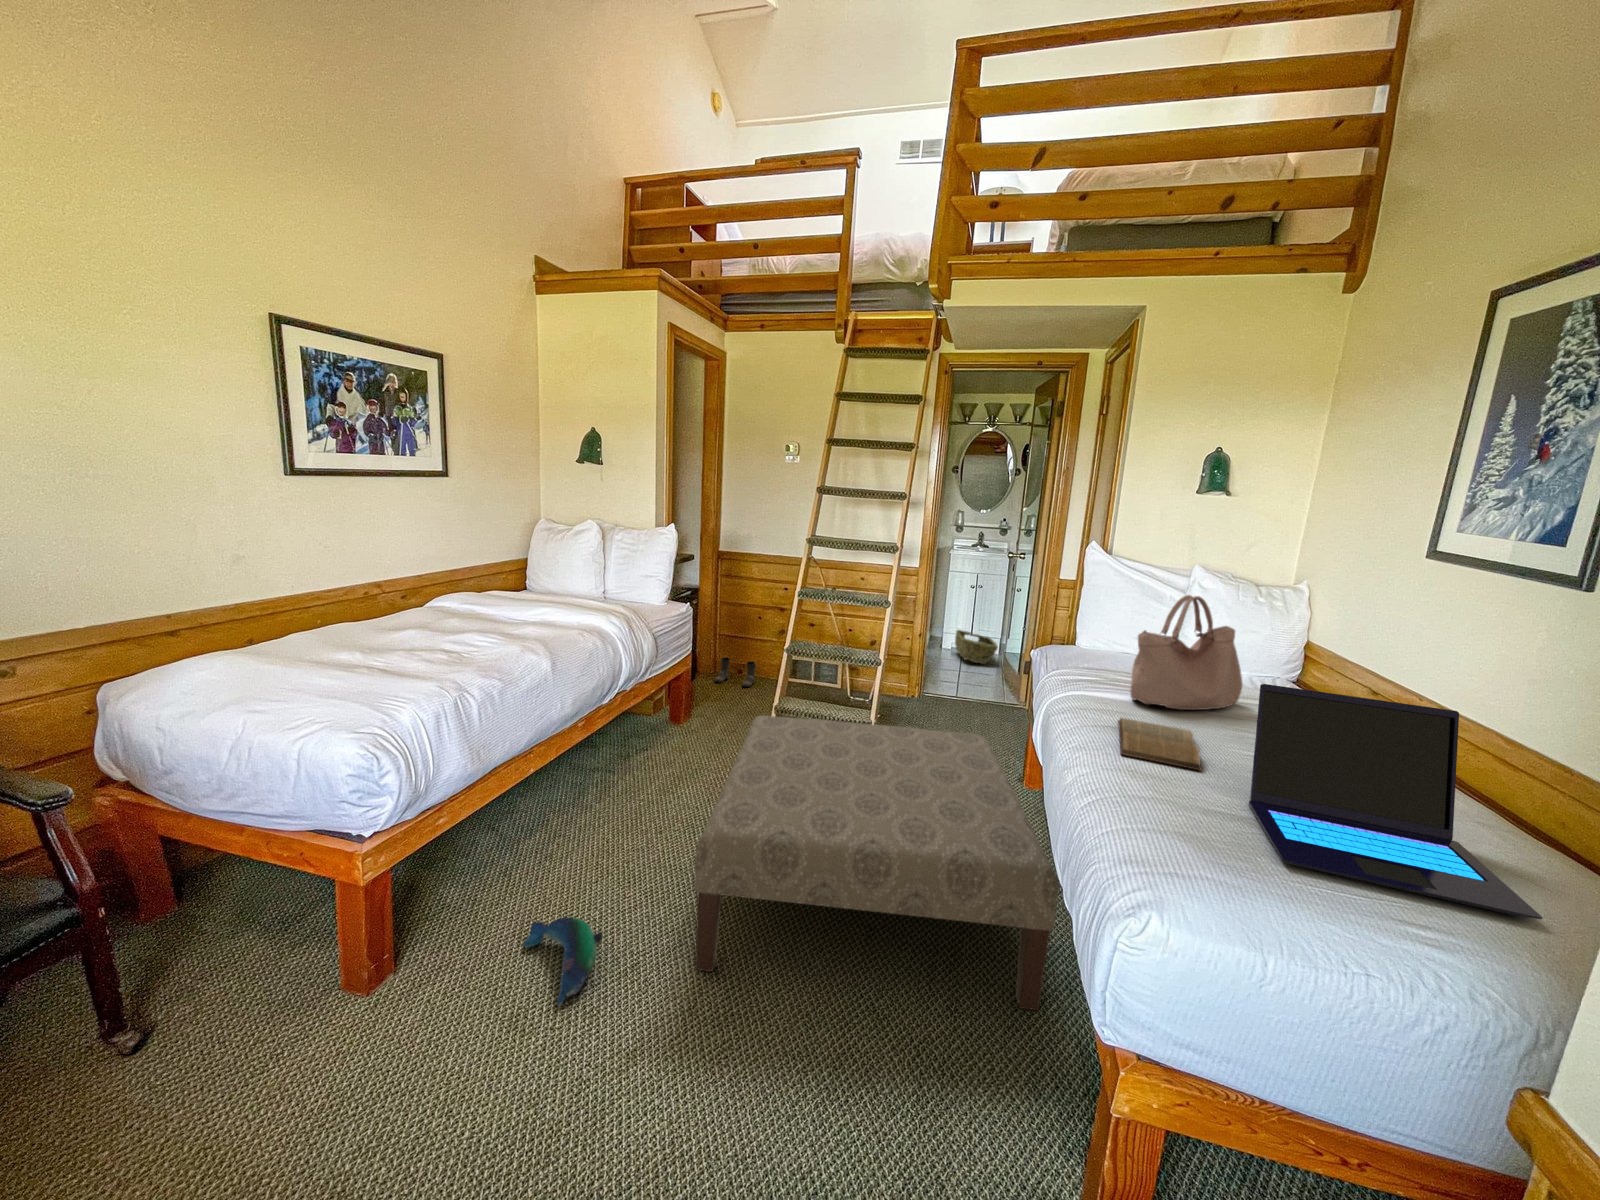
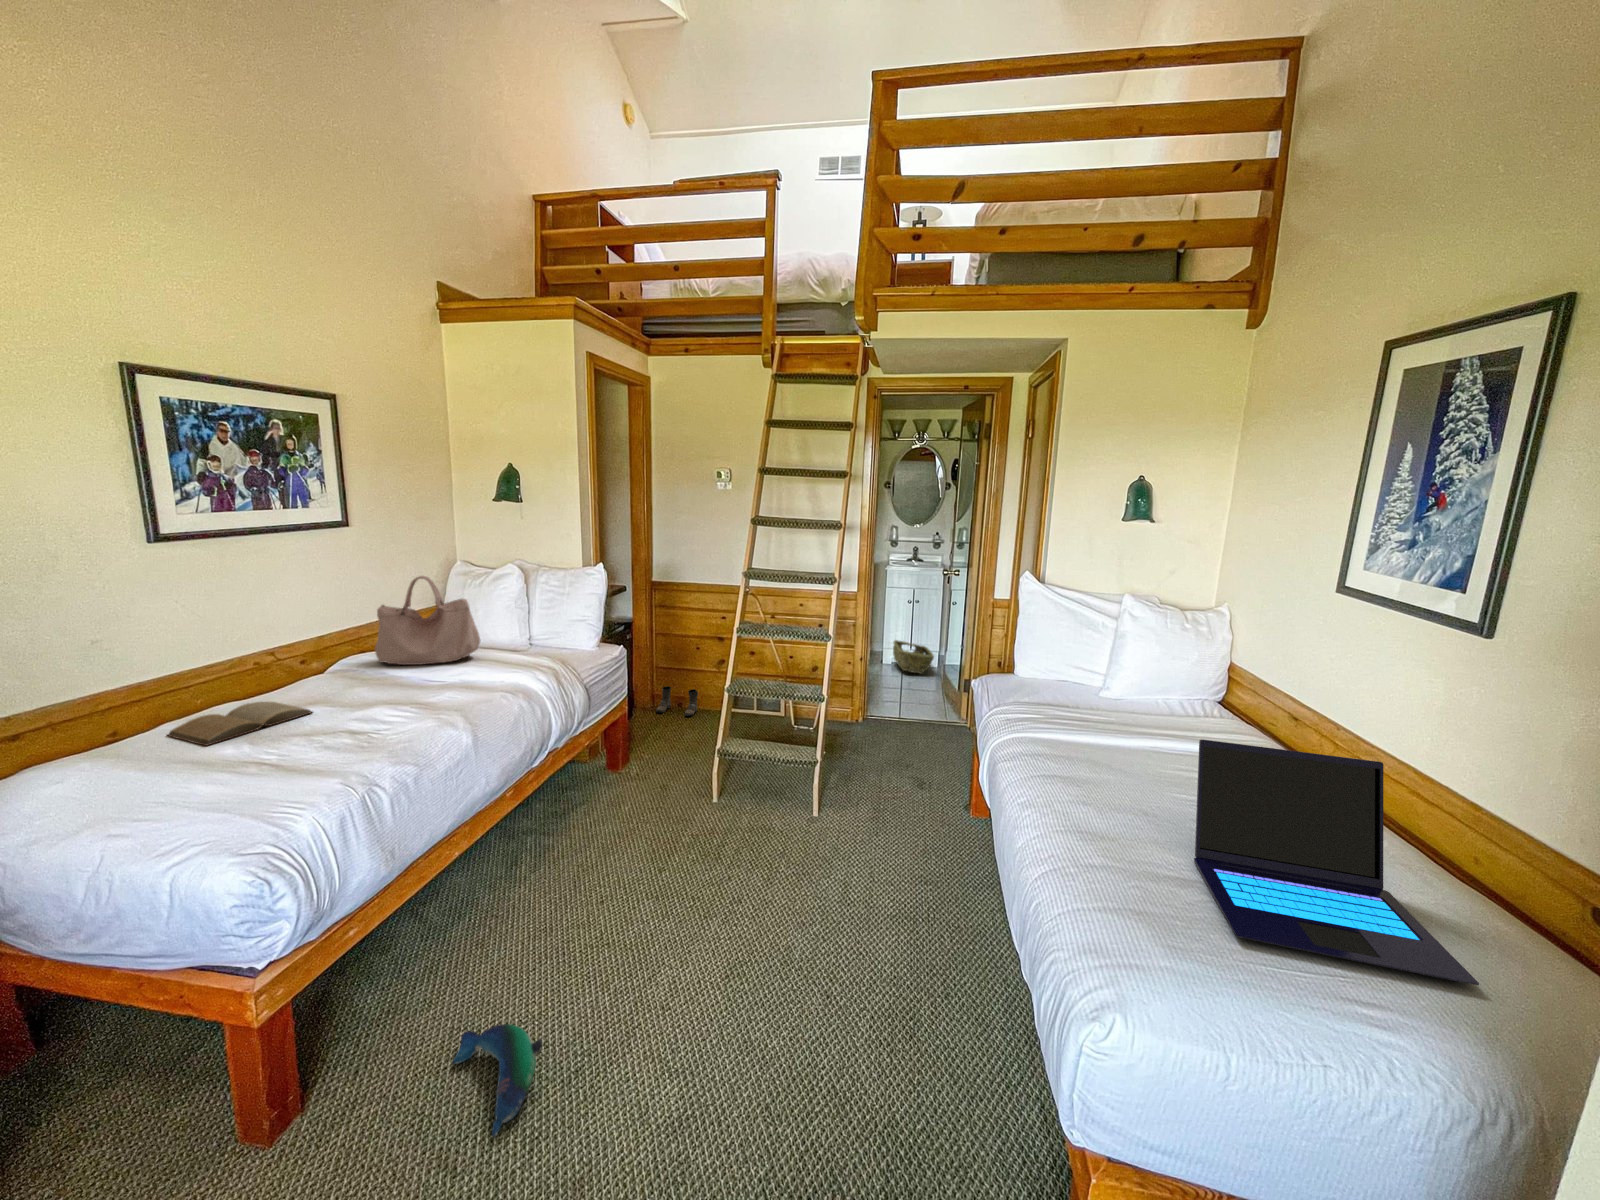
handbag: present [1130,595,1243,710] -> present [375,576,480,665]
ottoman: present [694,715,1058,1010] -> none [640,767,1014,1074]
book: present [1118,718,1201,771] -> present [167,702,312,746]

